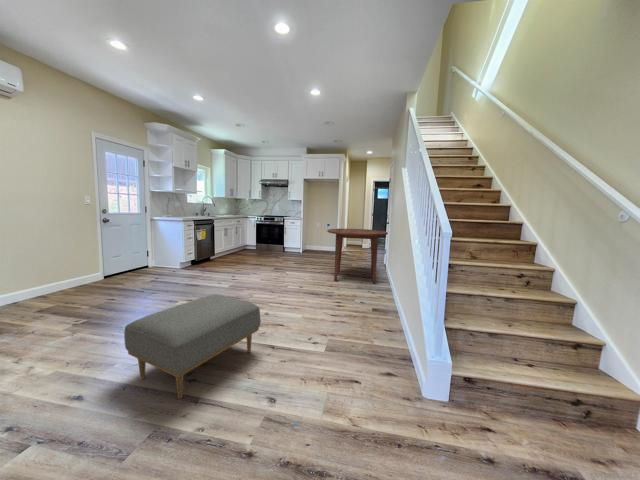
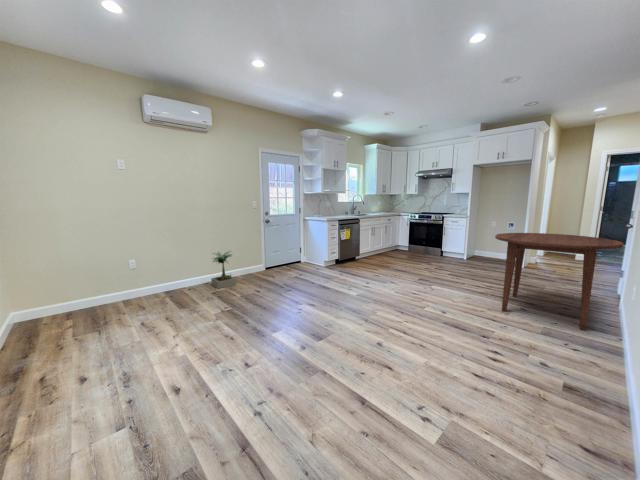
potted plant: none [25,256,71,306] -> present [211,252,236,289]
ottoman: present [124,294,261,399] -> none [204,312,344,438]

